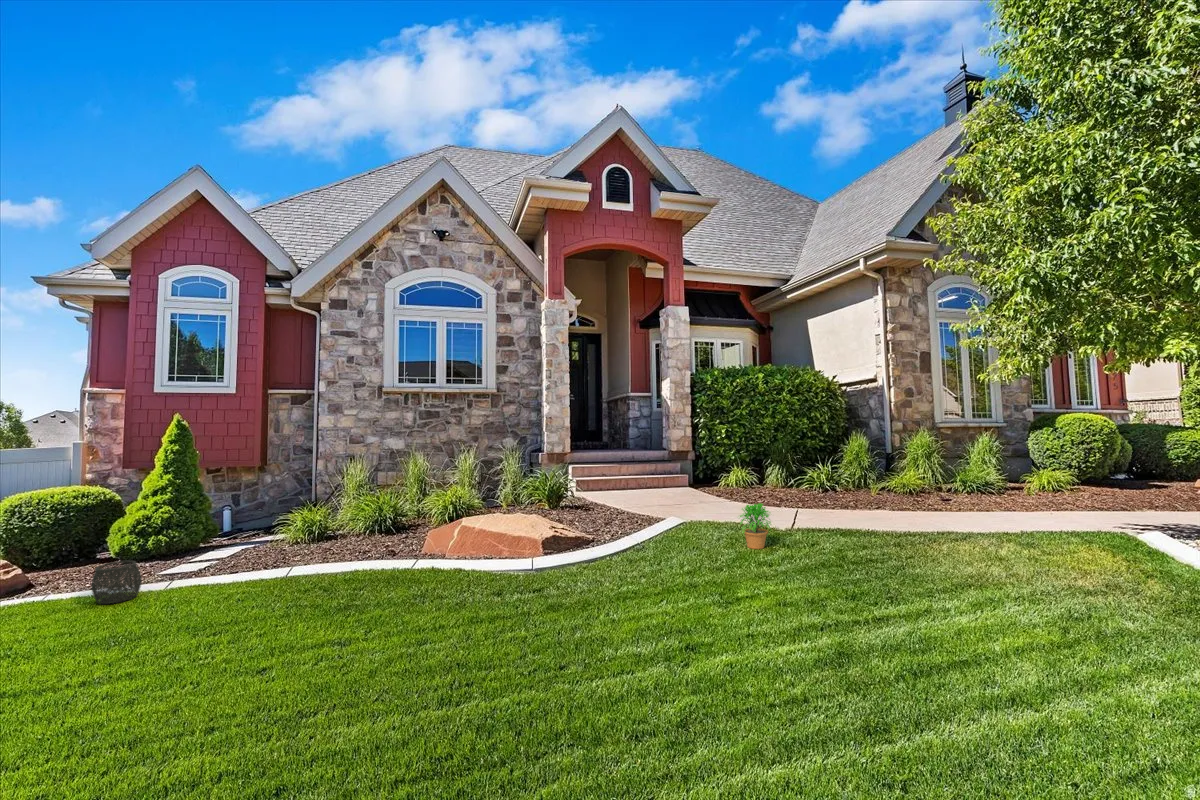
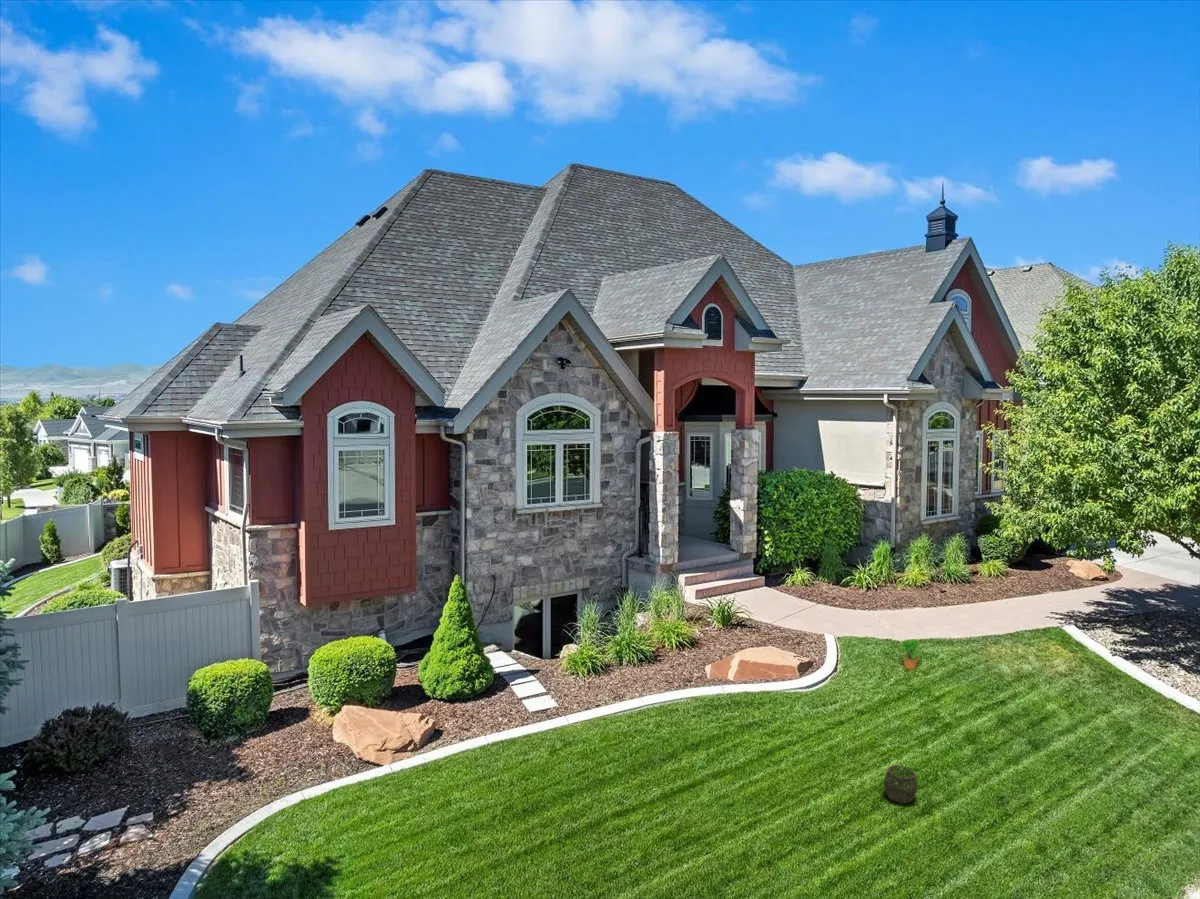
woven basket: present [91,560,141,604] -> present [884,765,917,803]

